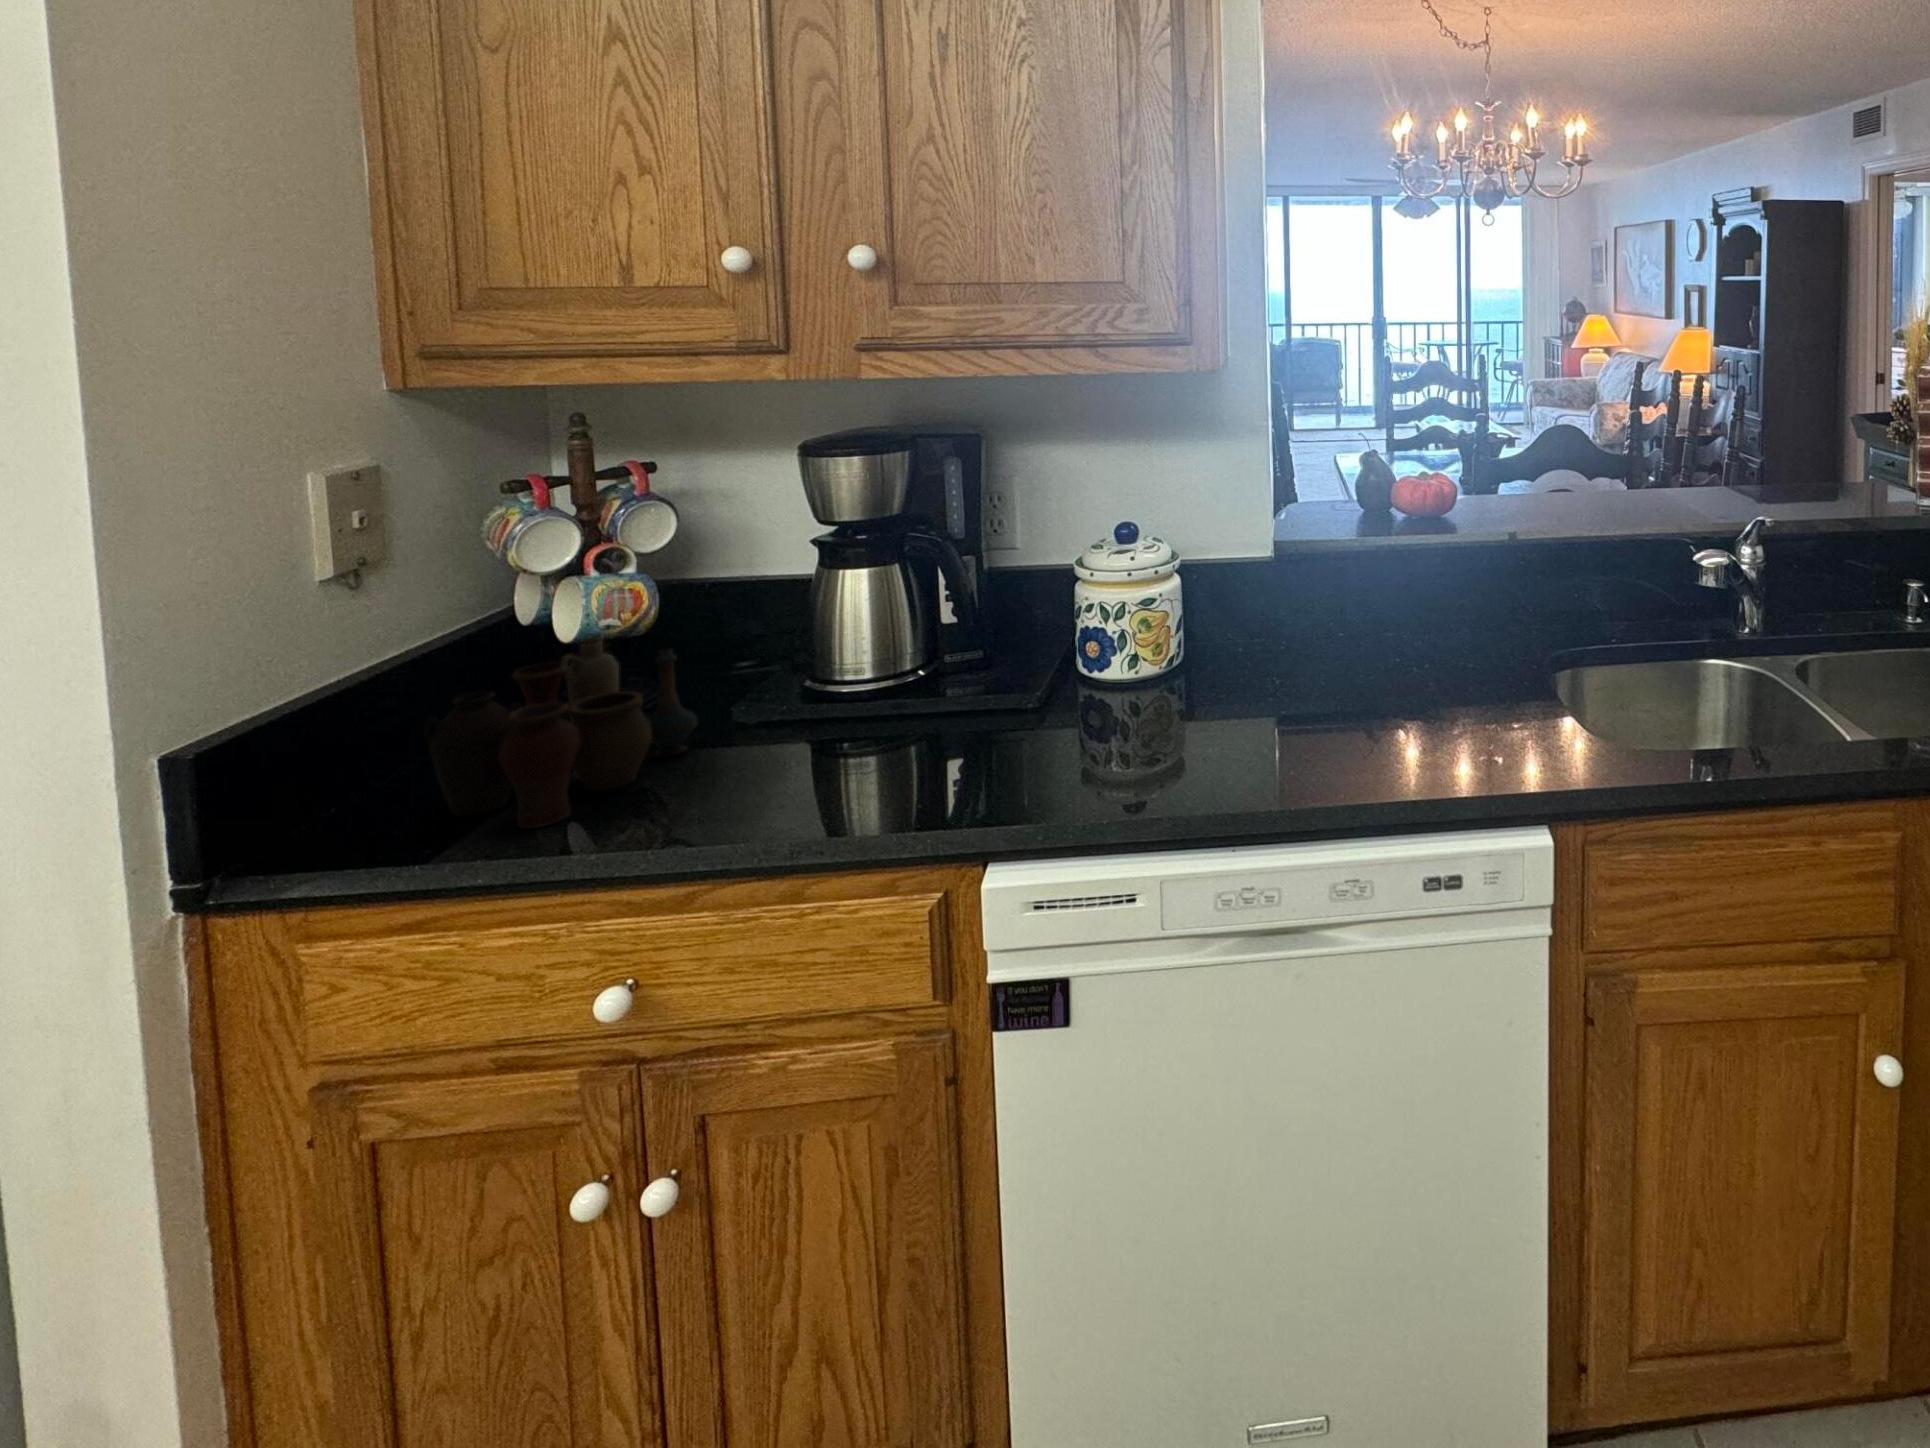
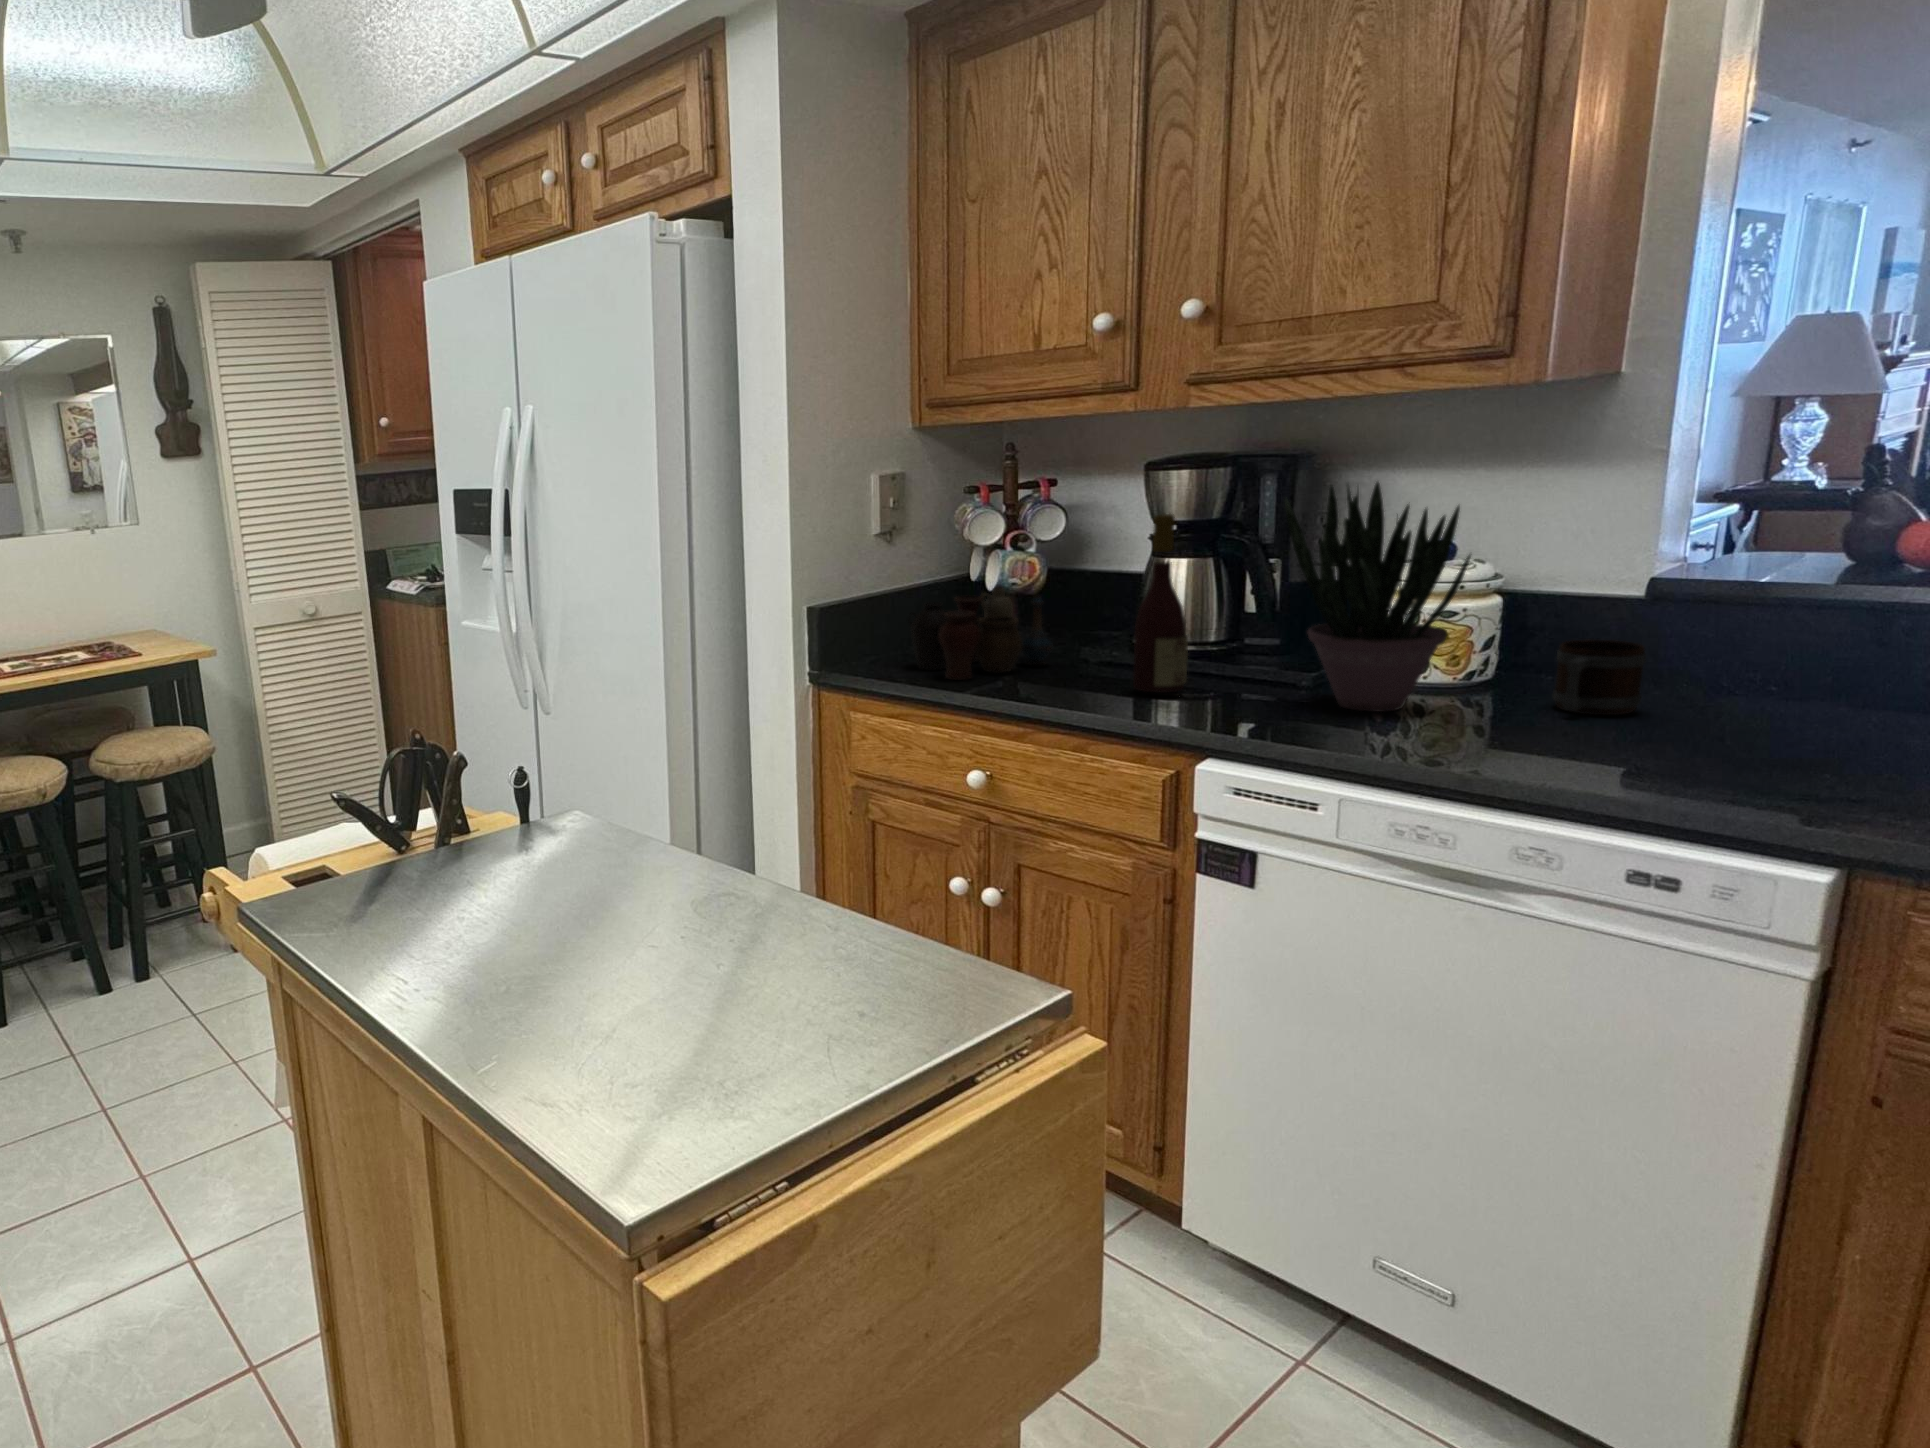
potted plant: none [1003,472,1195,736] -> present [1284,482,1471,712]
wine bottle: none [834,525,914,782] -> present [1133,514,1188,692]
mug: none [1246,609,1309,689] -> present [1552,640,1646,715]

